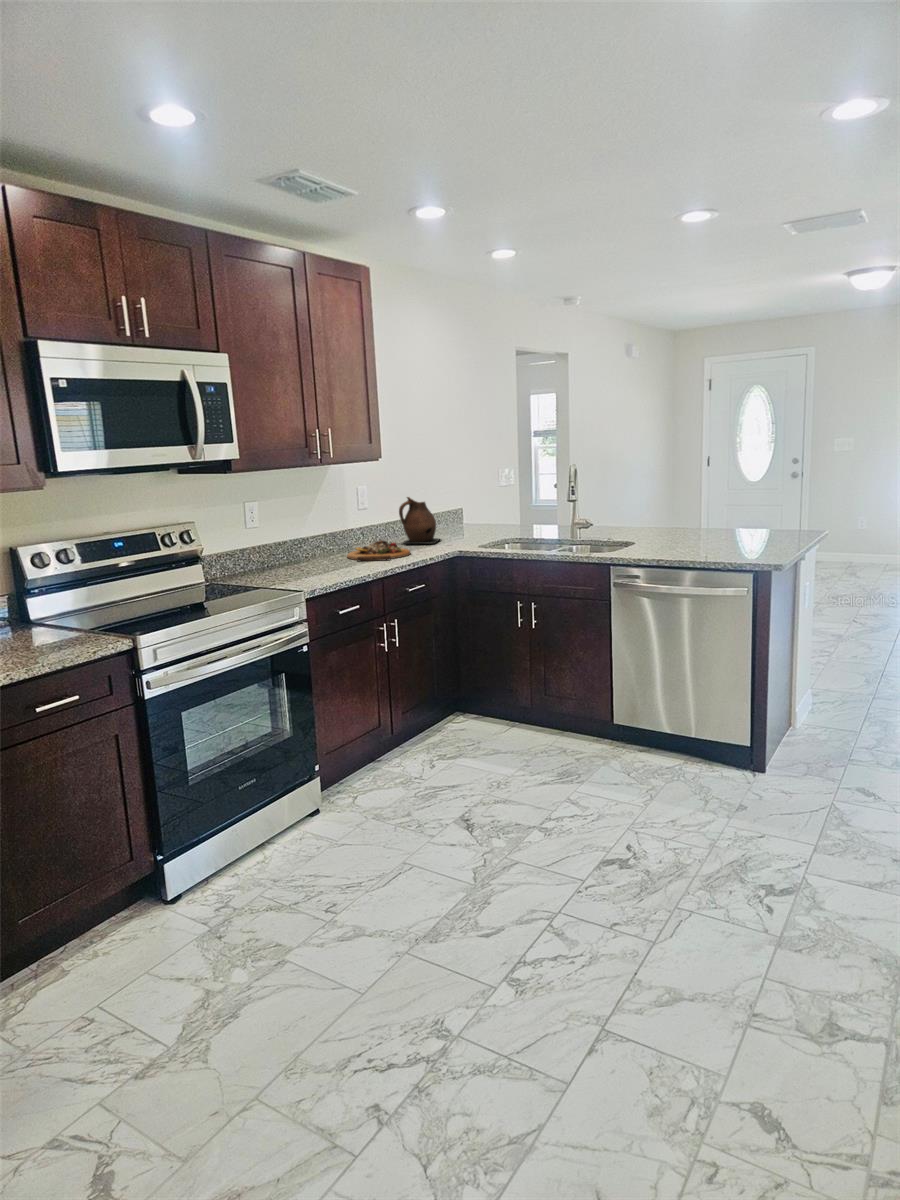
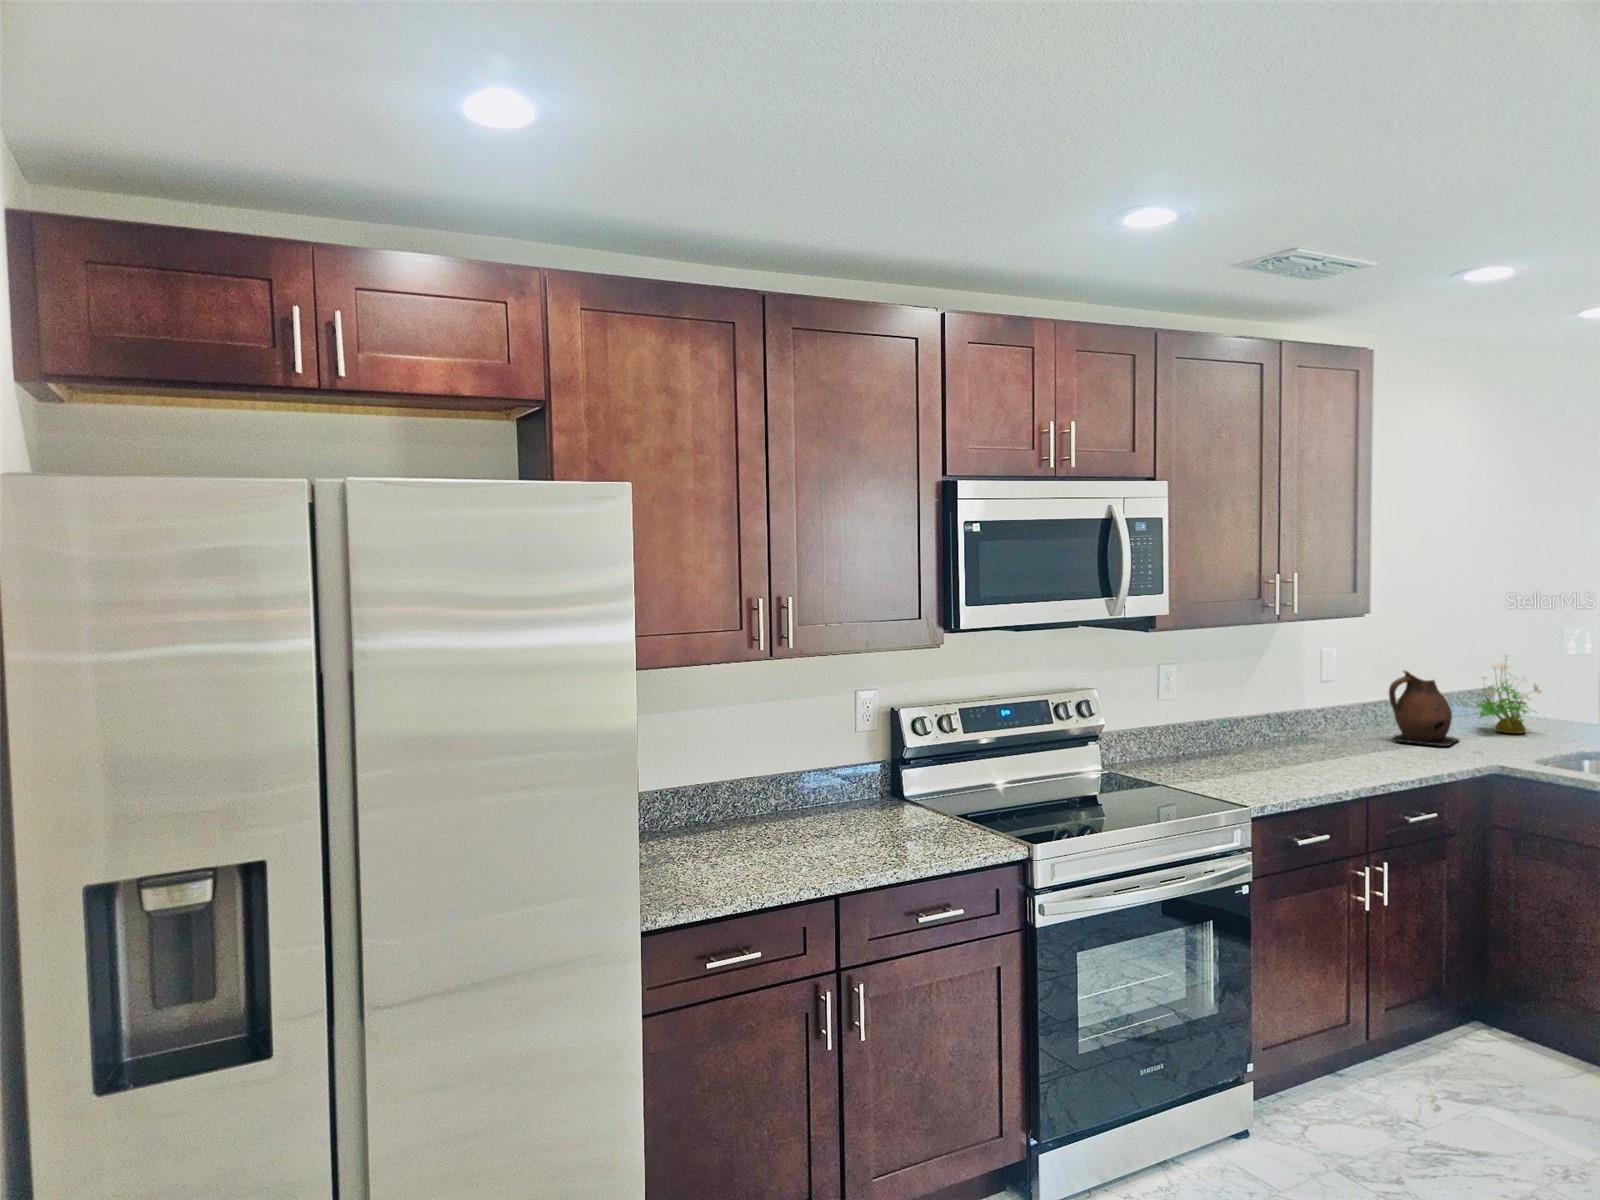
potted plant: none [450,483,486,533] -> present [1477,655,1541,733]
cutting board: present [347,540,411,561] -> none [1303,734,1410,768]

